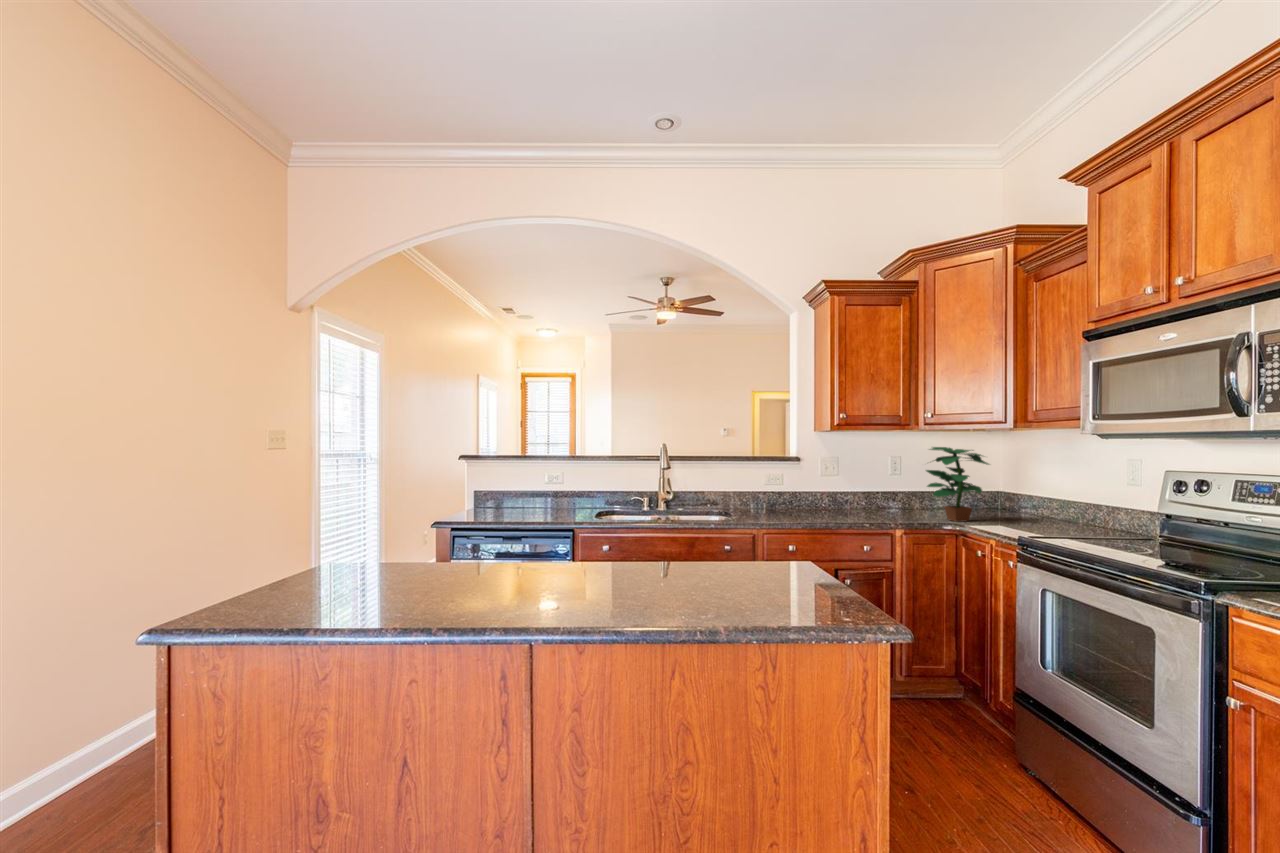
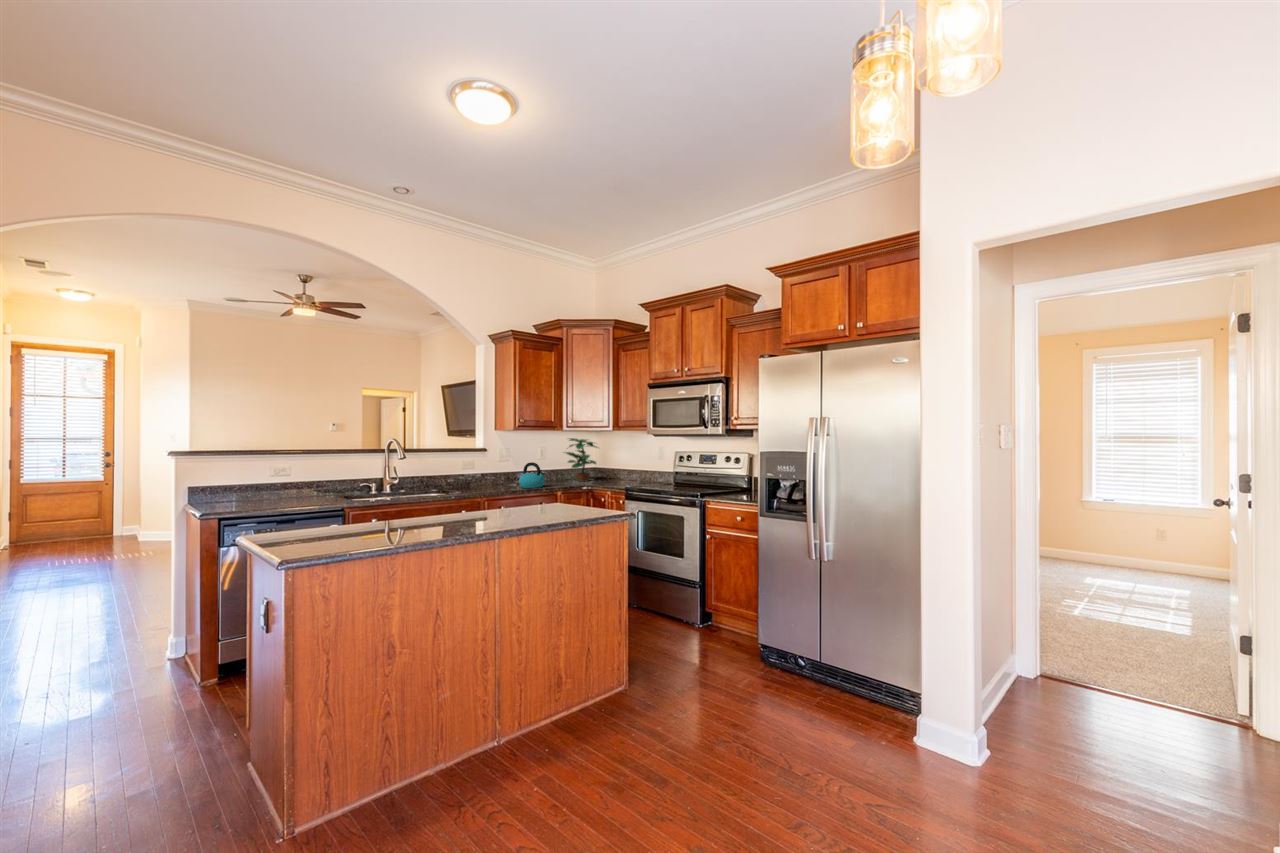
kettle: none [834,482,878,524] -> present [519,462,545,488]

